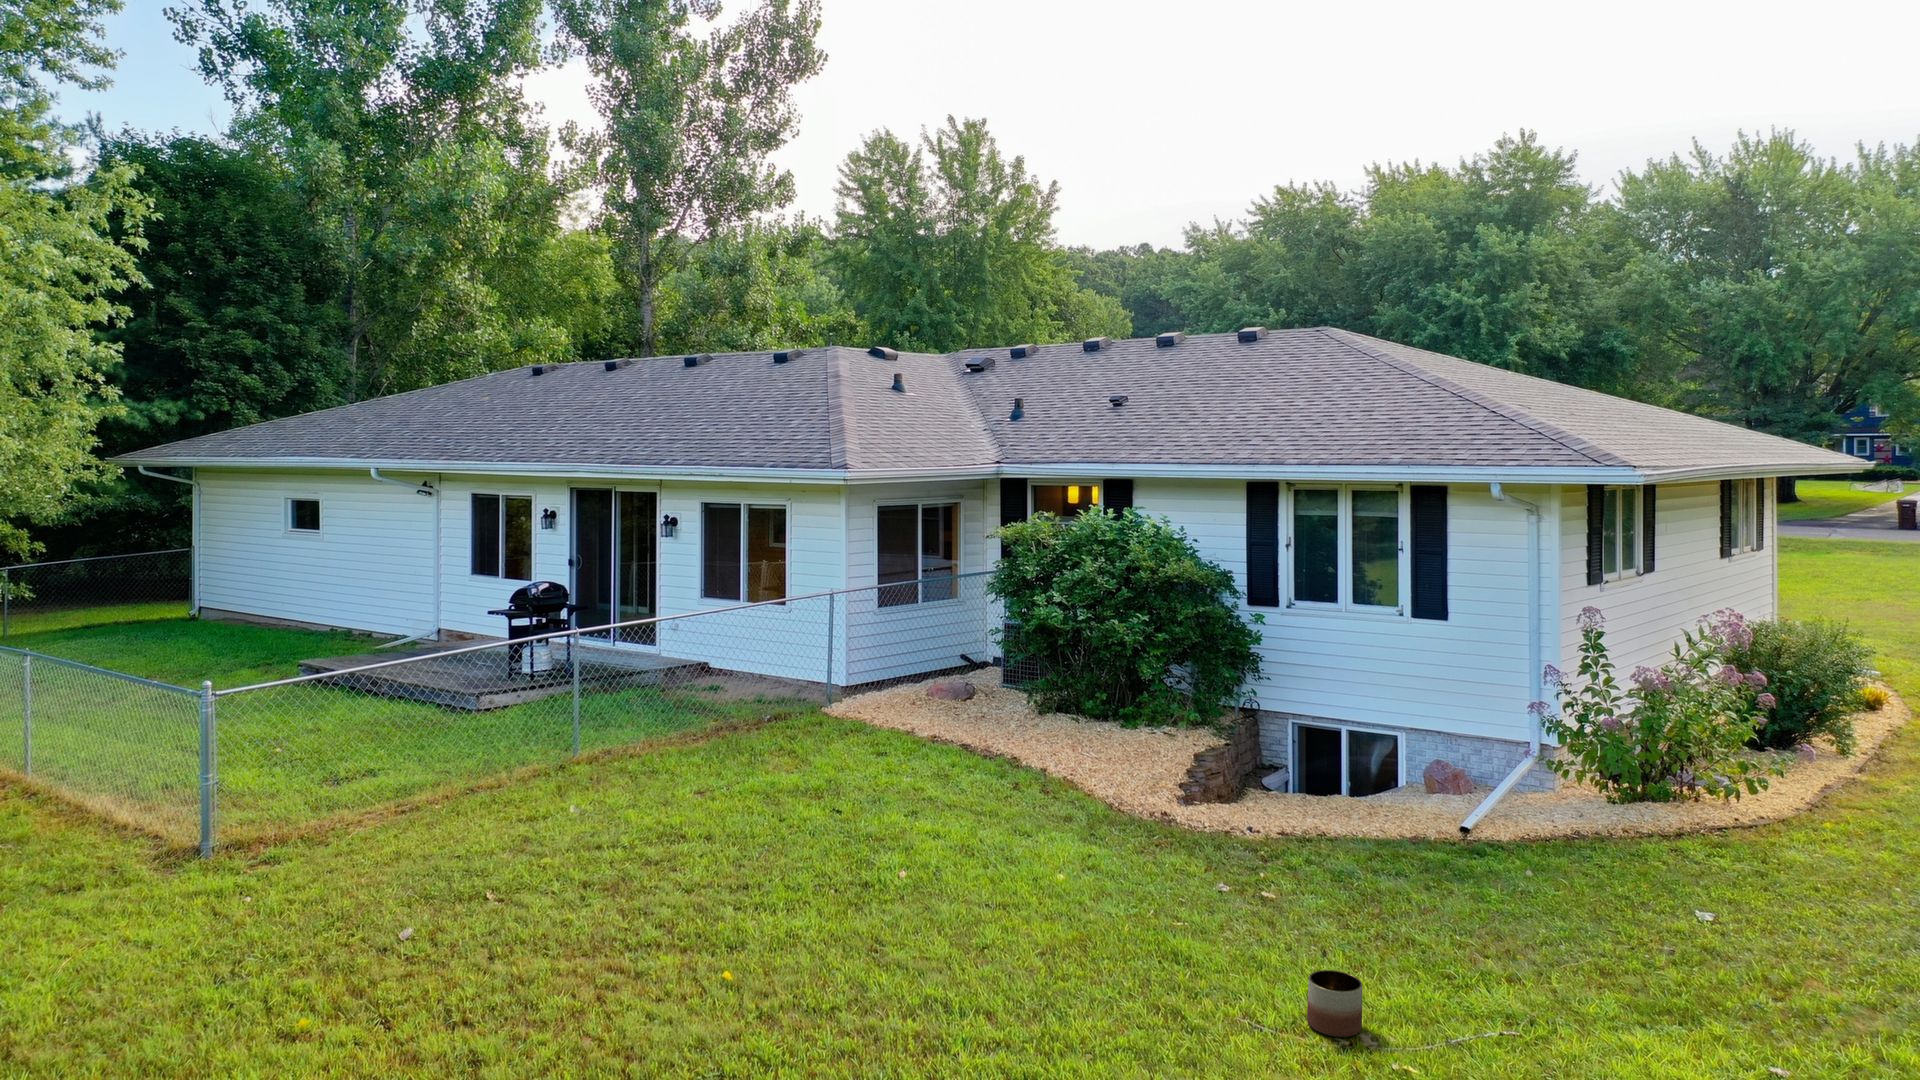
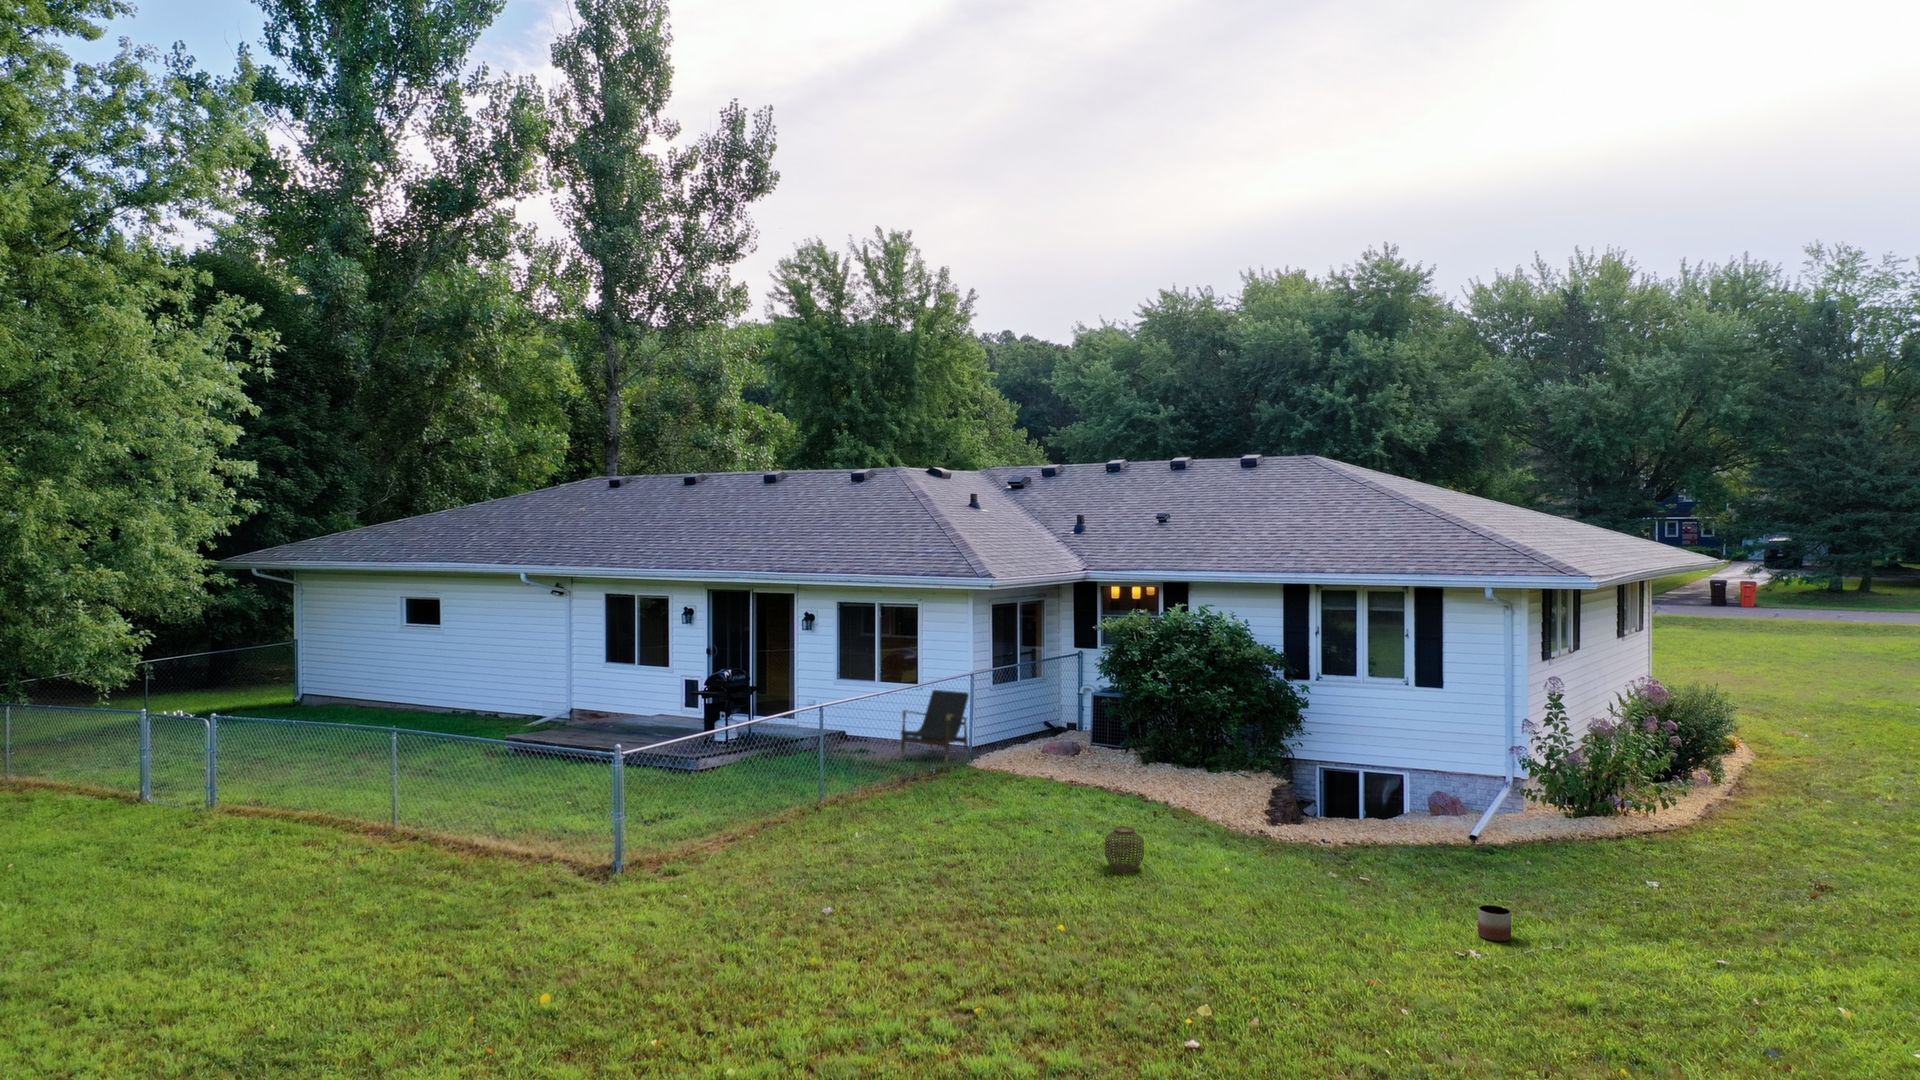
lounge chair: none [744,608,837,699] -> present [901,690,969,762]
woven basket: none [822,800,879,867] -> present [1105,827,1144,872]

